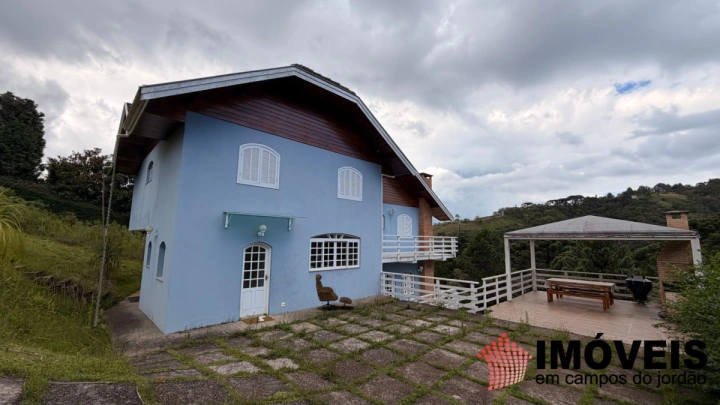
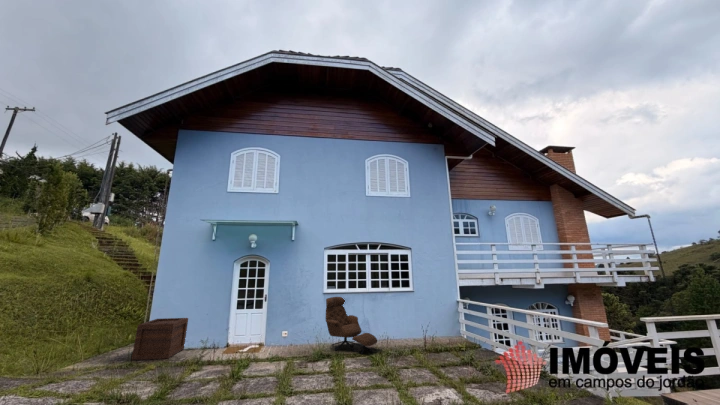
wooden crate: none [175,300,218,339] -> present [132,318,188,360]

